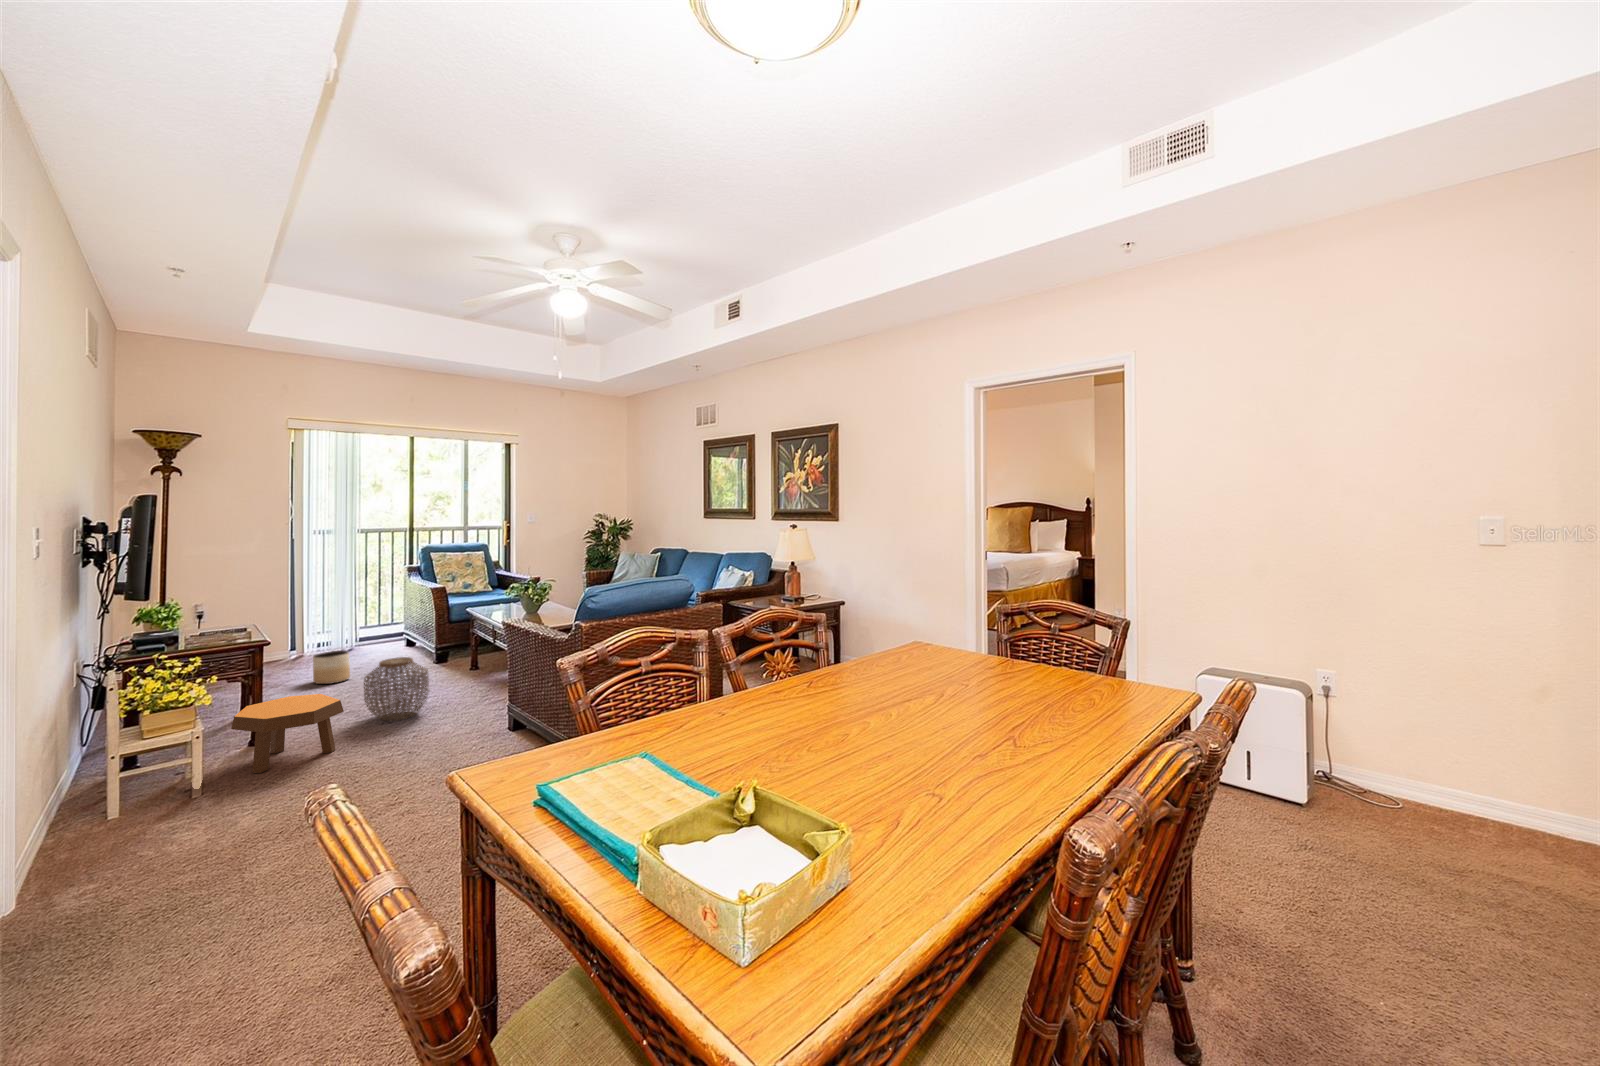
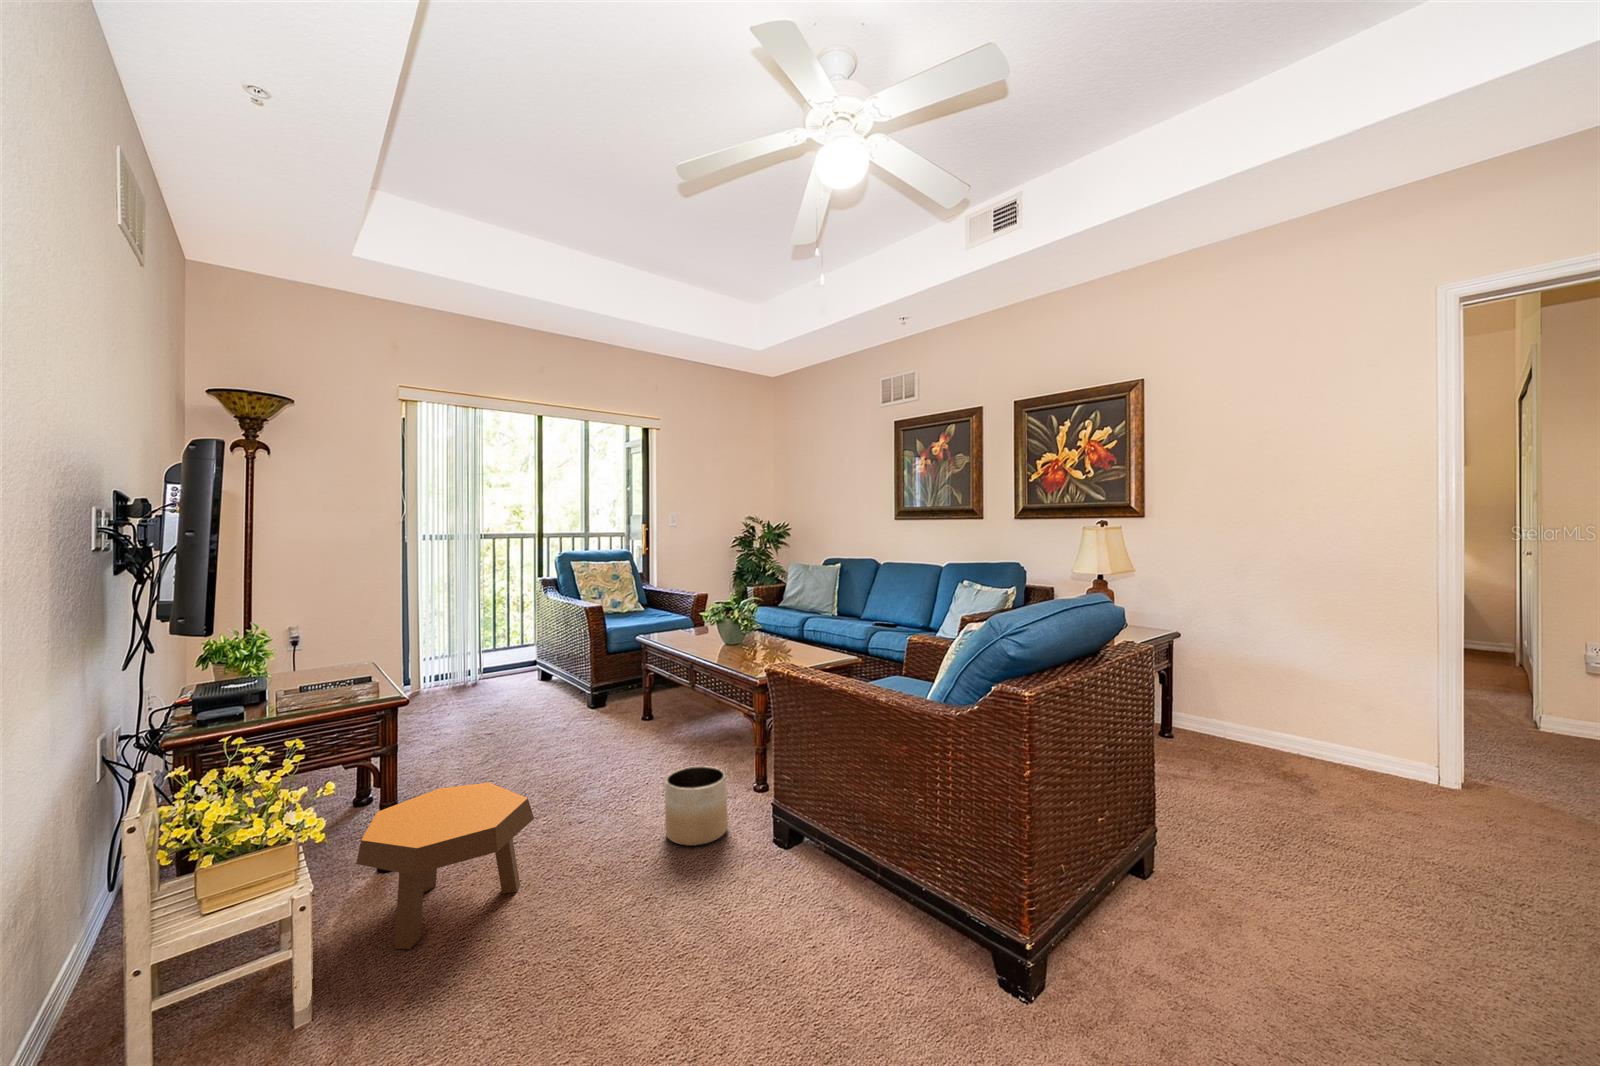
planter: present [313,651,350,684] -> present [665,766,728,846]
woven basket: present [364,657,429,721] -> none [540,712,631,817]

